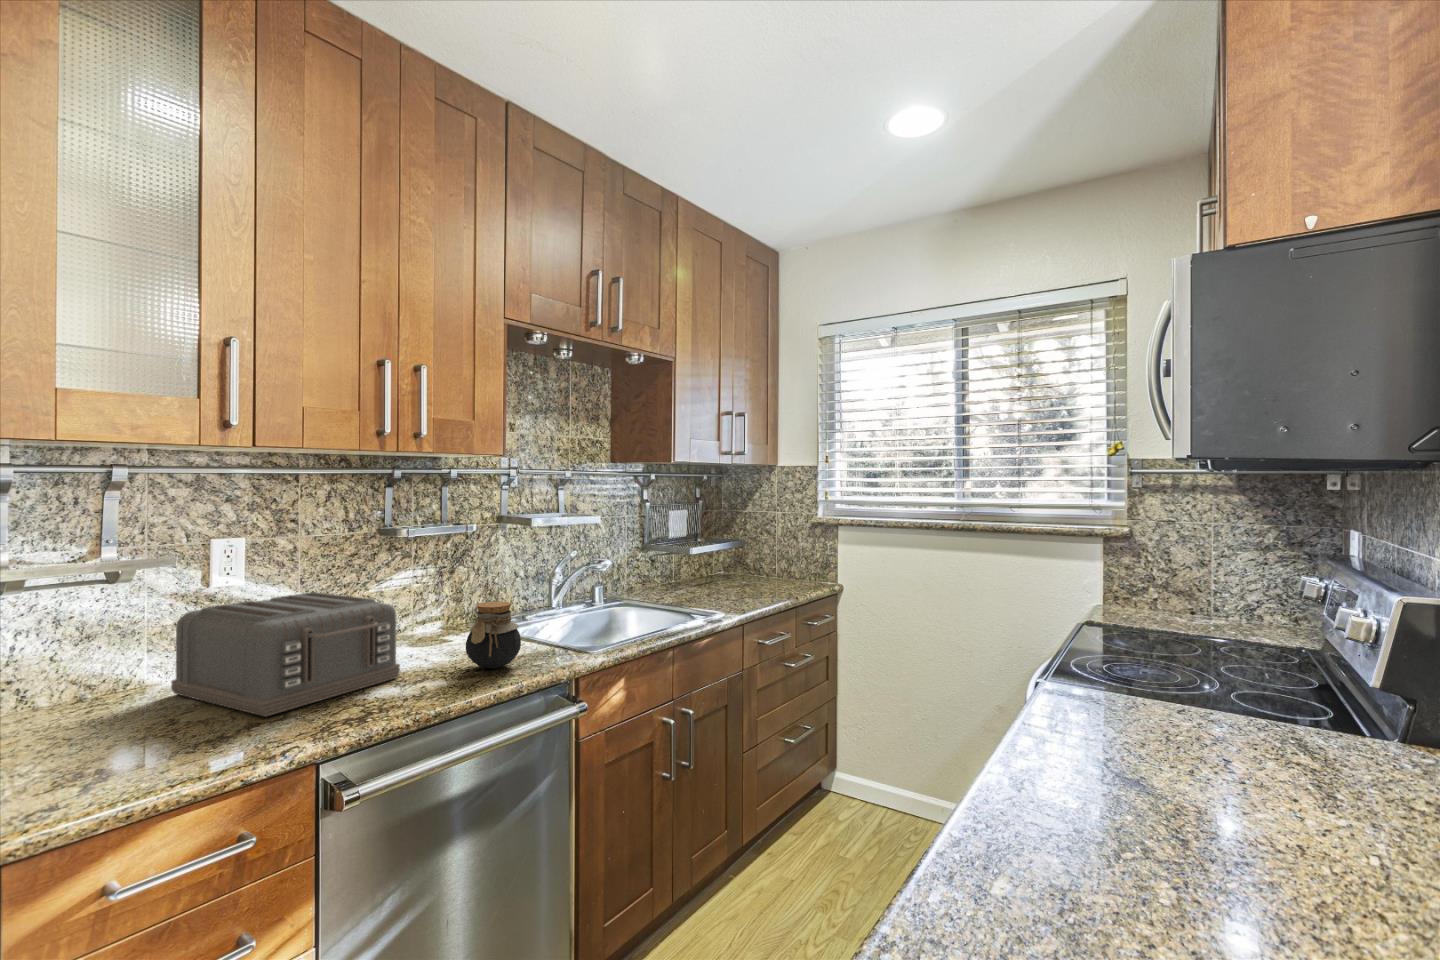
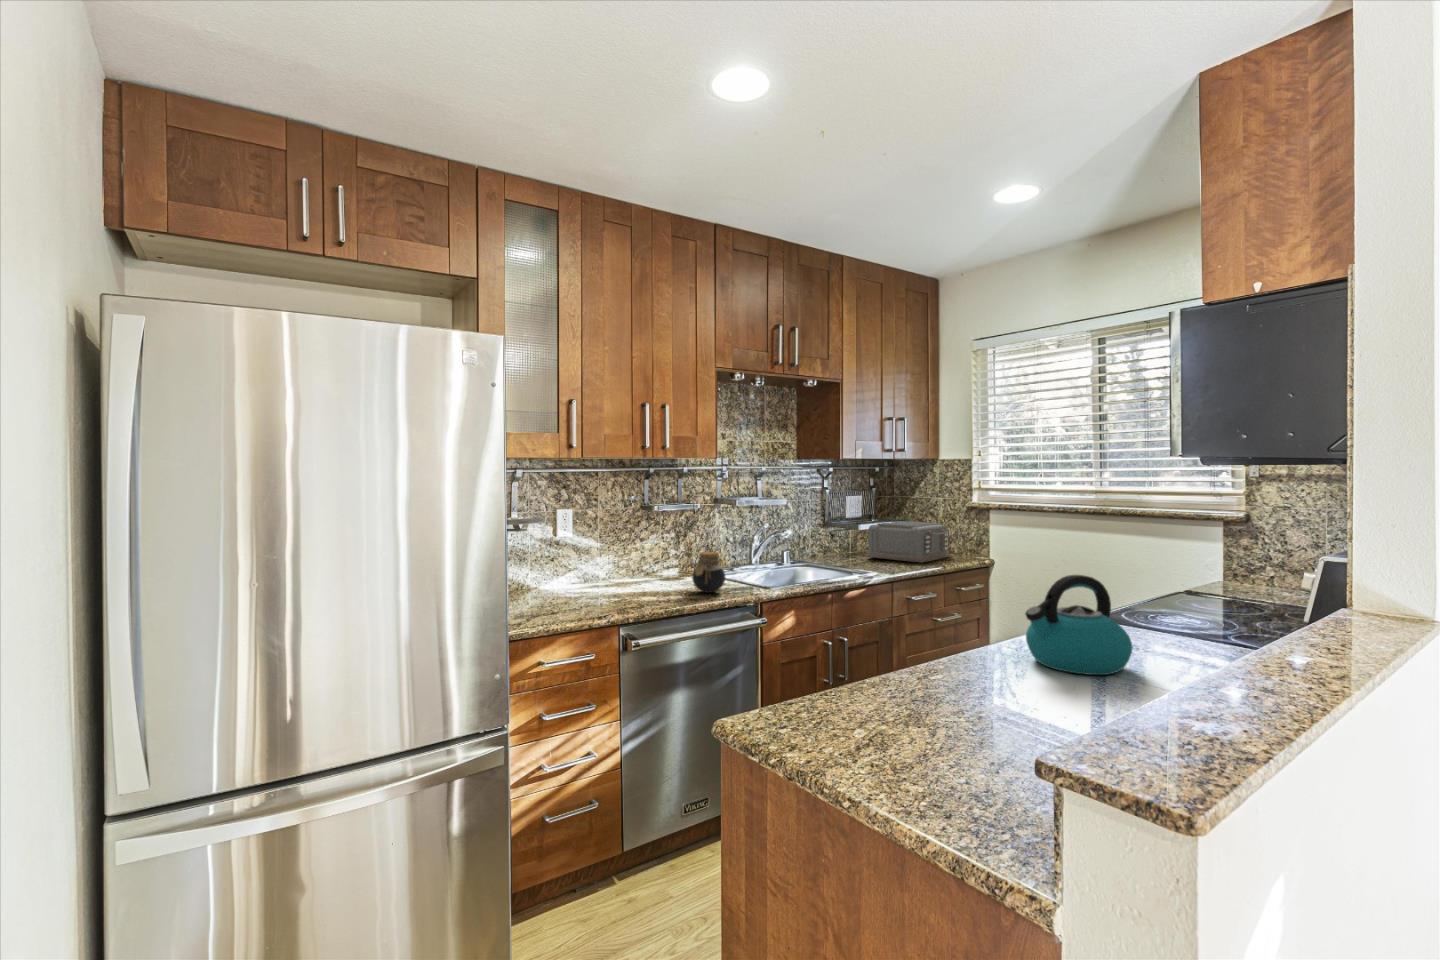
toaster: present [171,592,400,717] -> present [867,521,949,563]
kettle: none [1067,642,1250,819] -> present [1025,575,1132,675]

